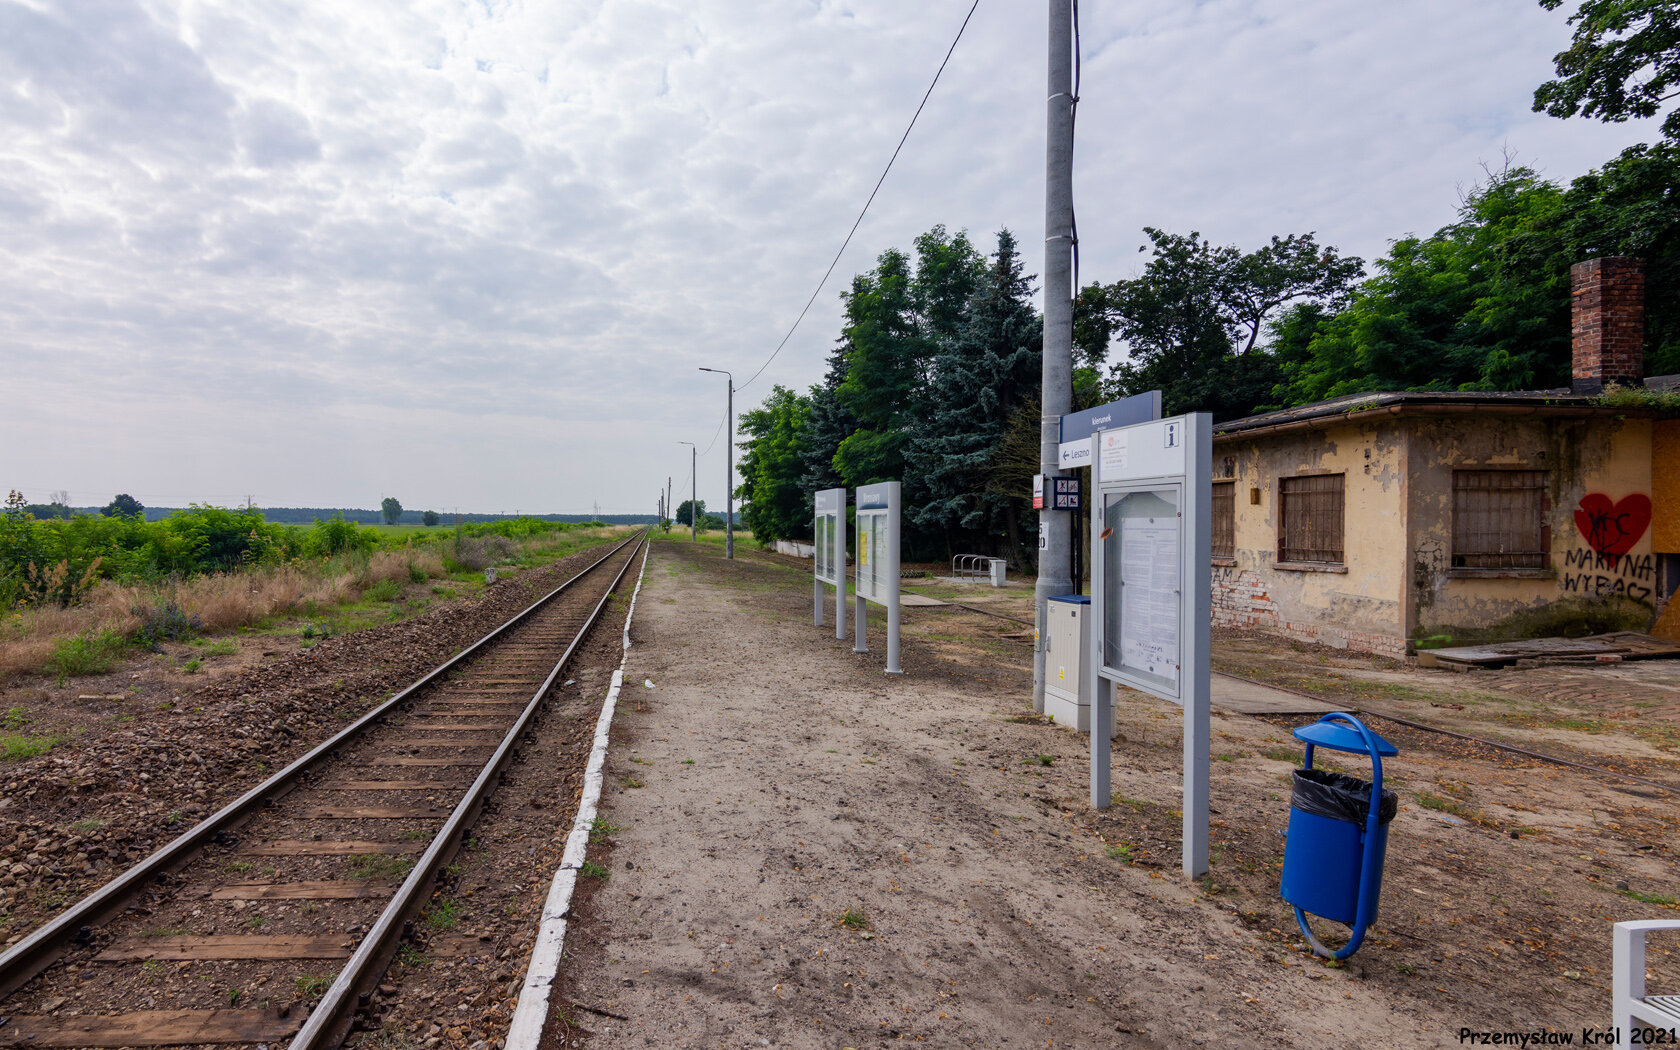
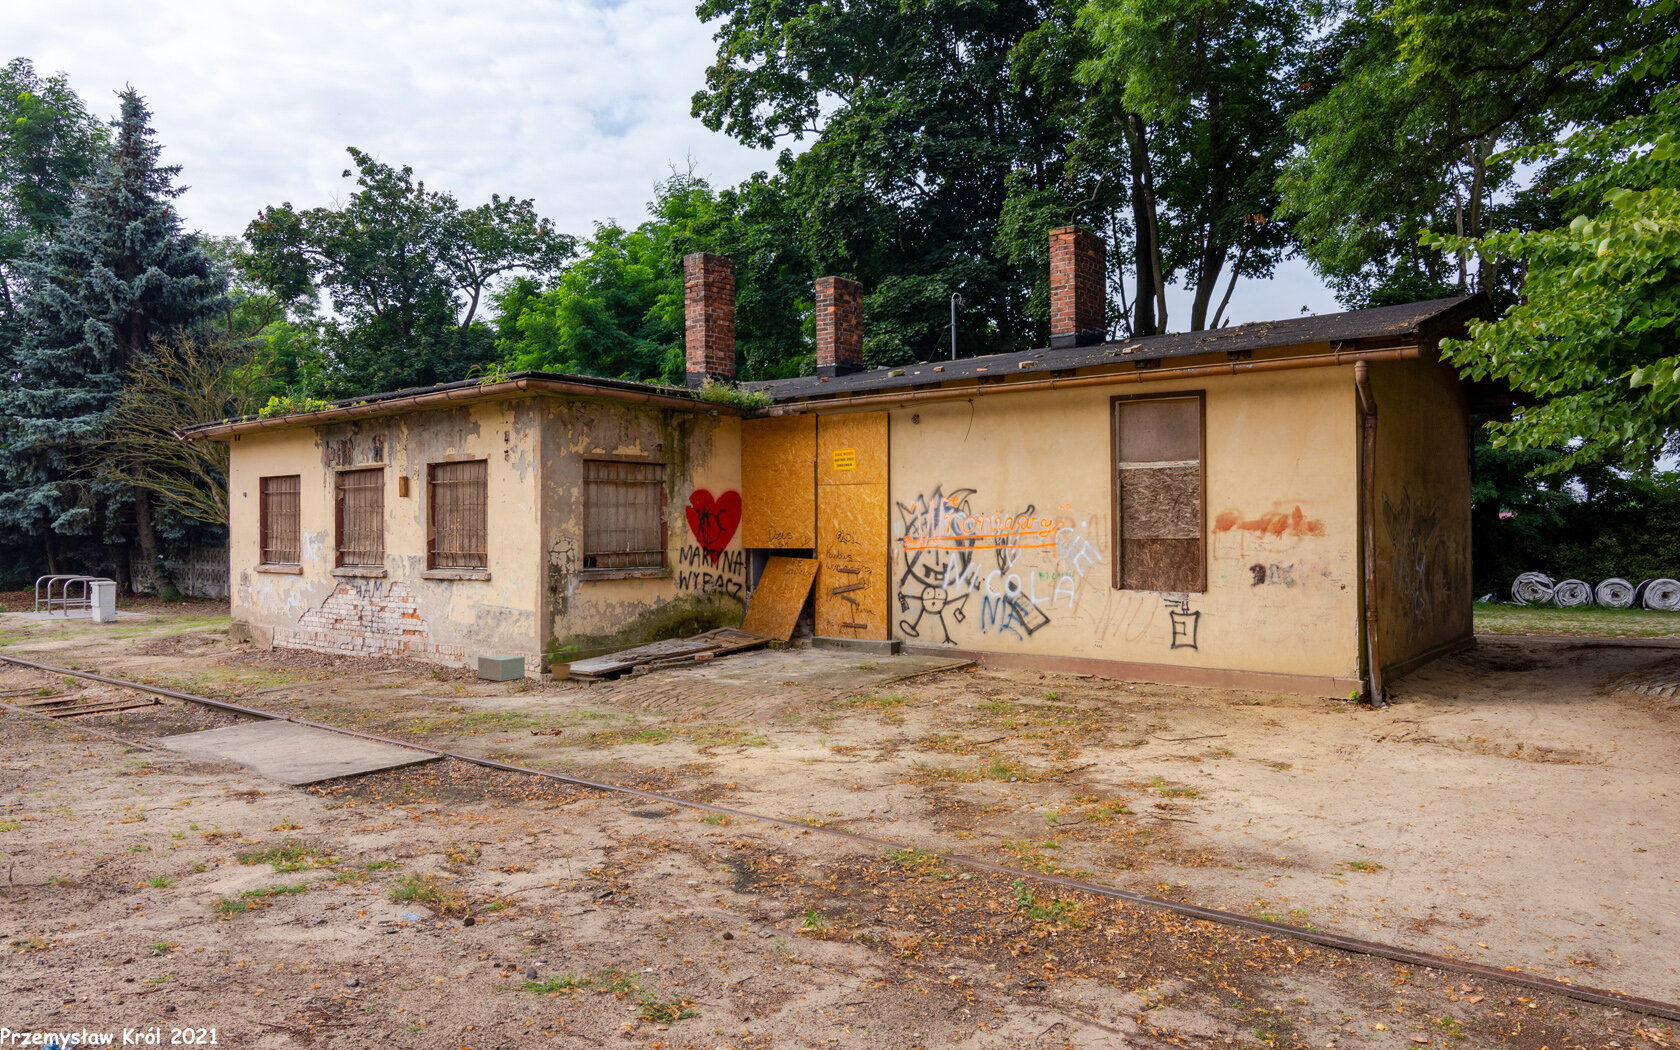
storage box: none [1339,637,1388,661] -> present [478,654,525,681]

